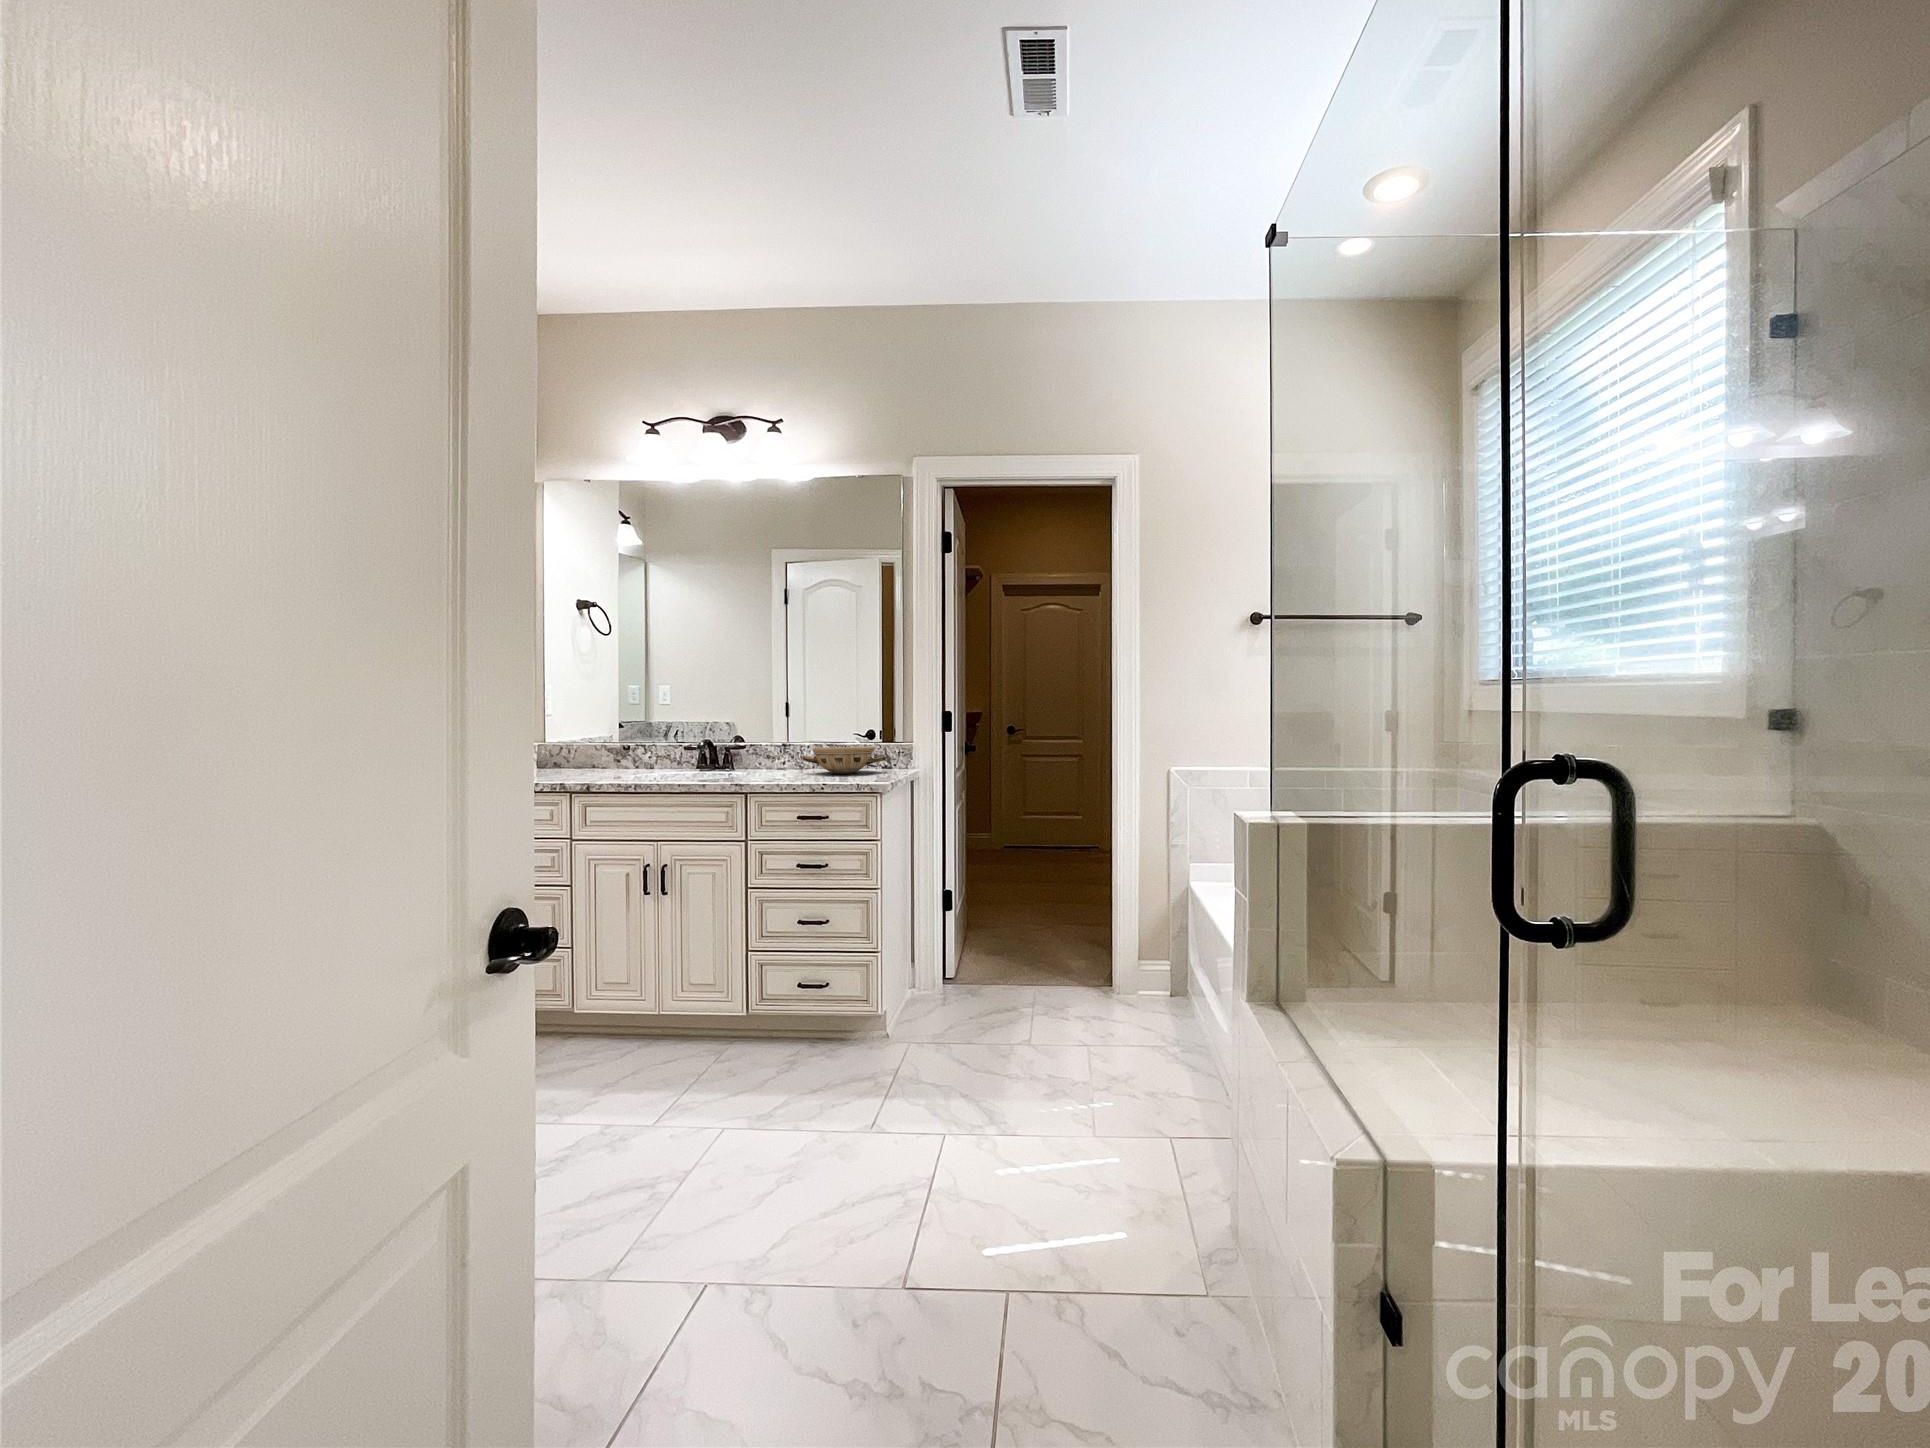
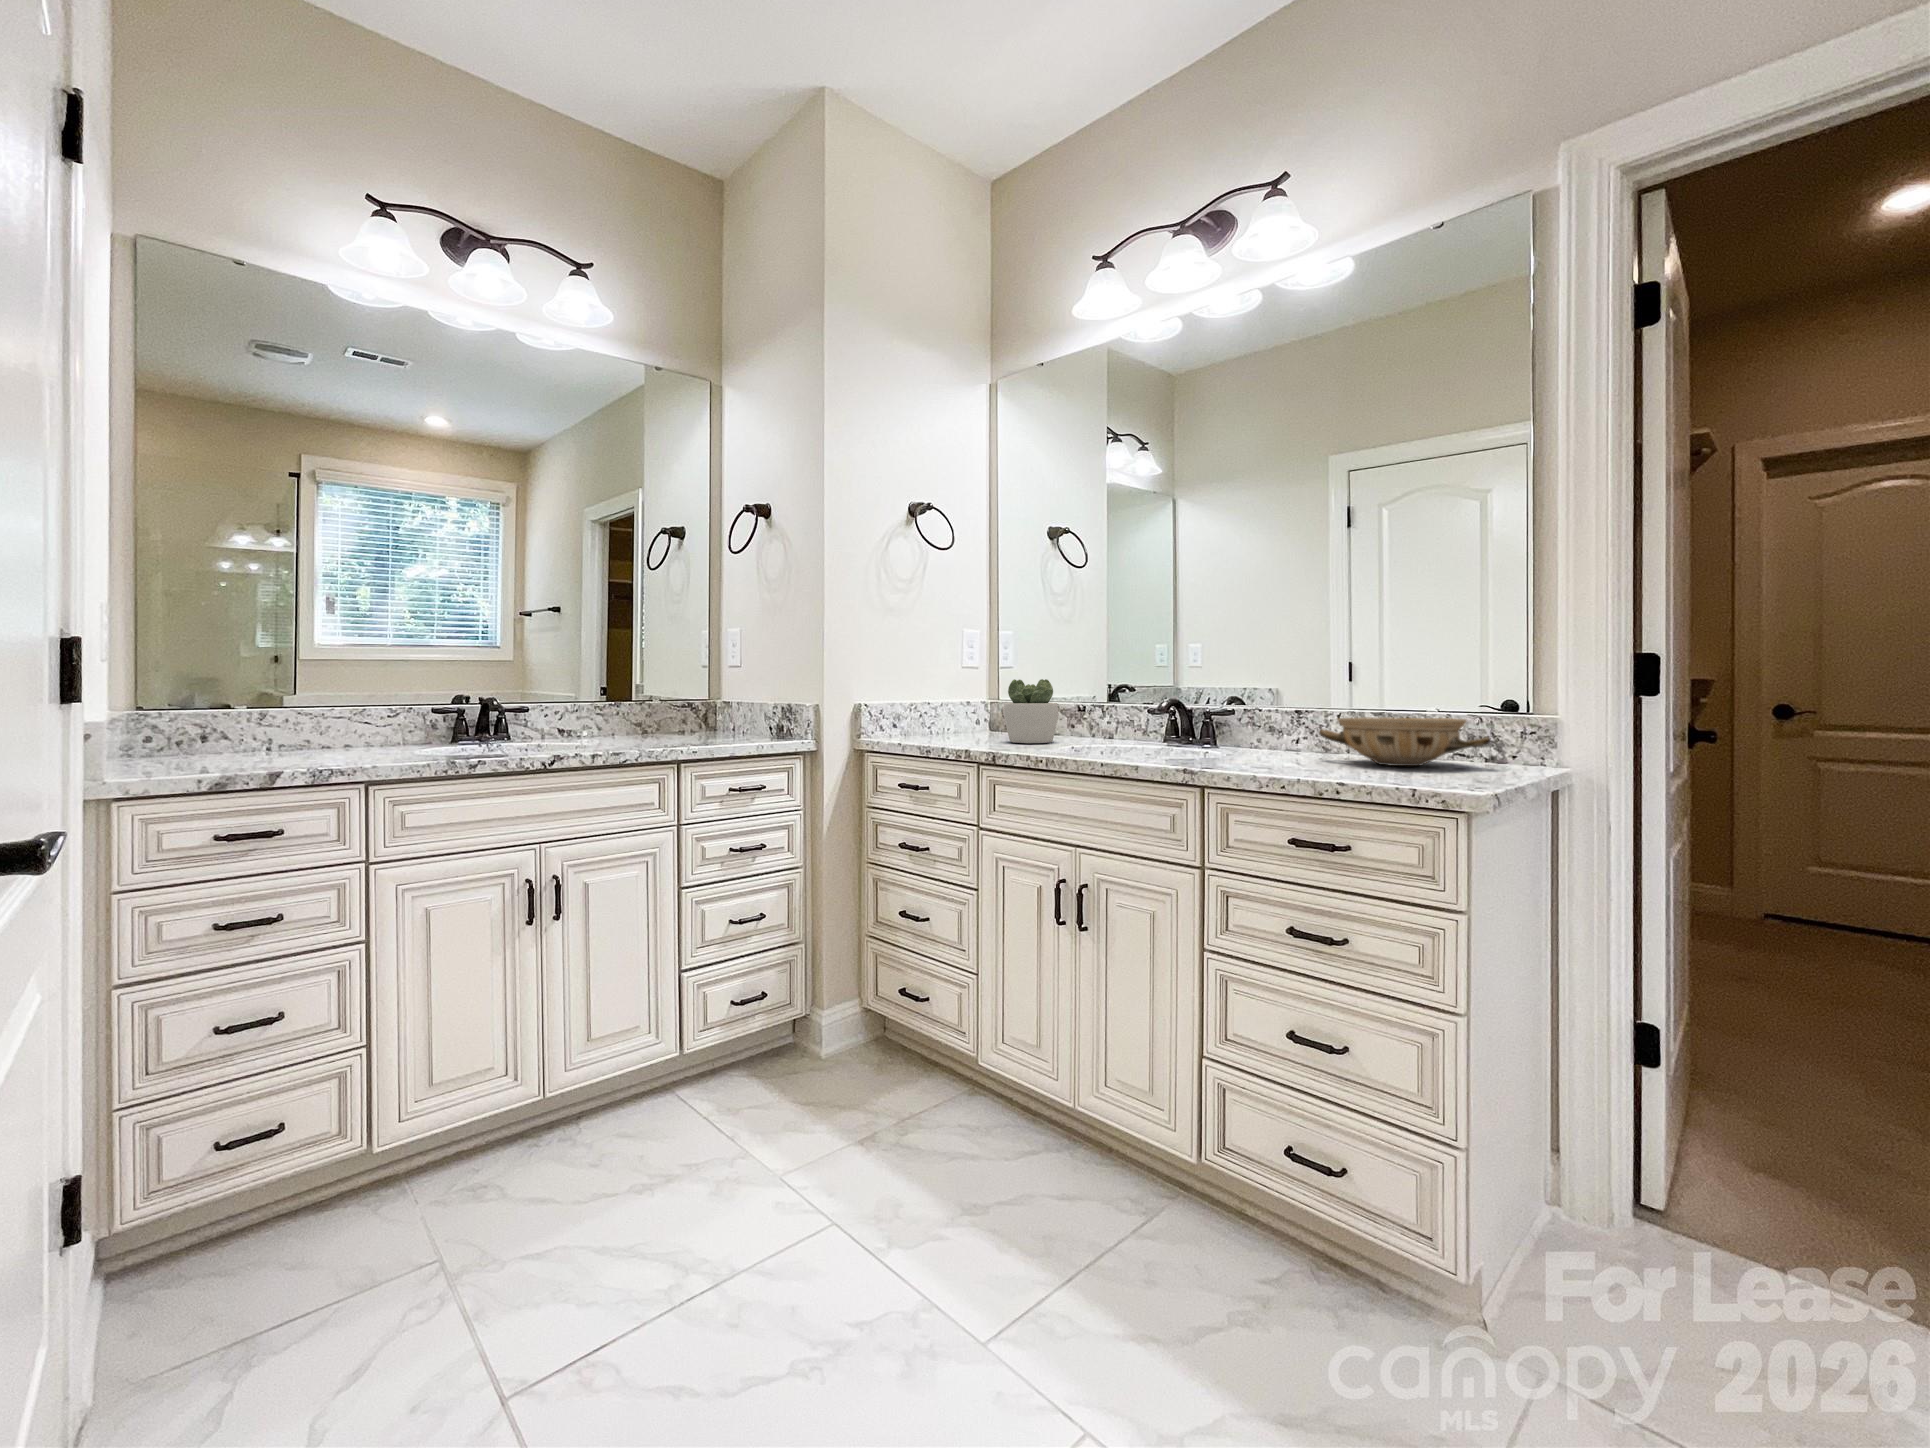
succulent plant: none [575,728,621,776] -> present [1004,679,1059,743]

